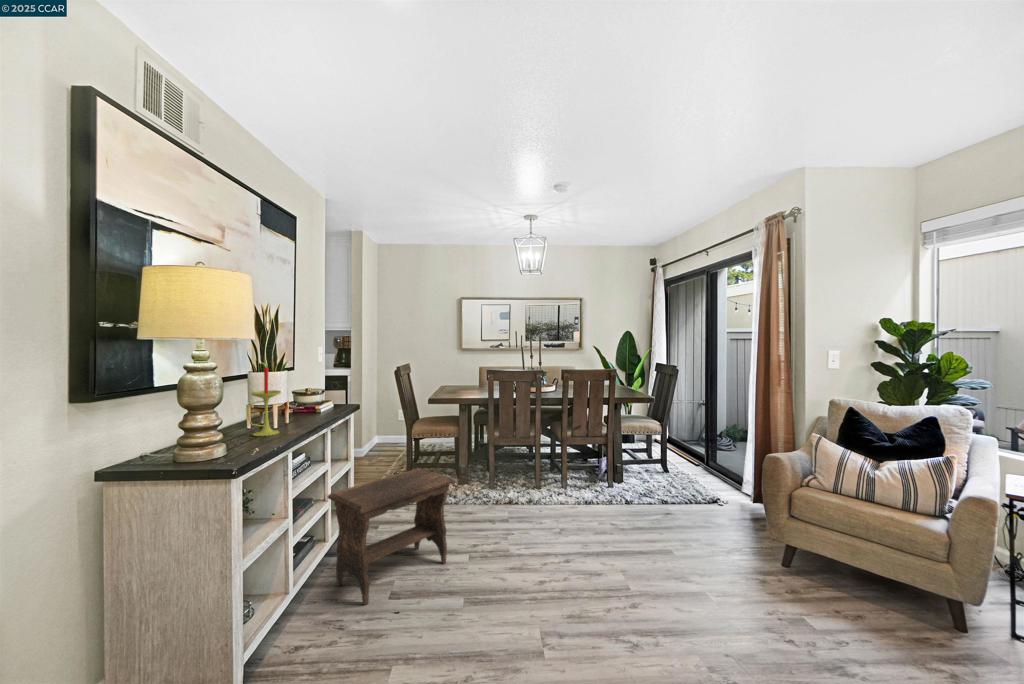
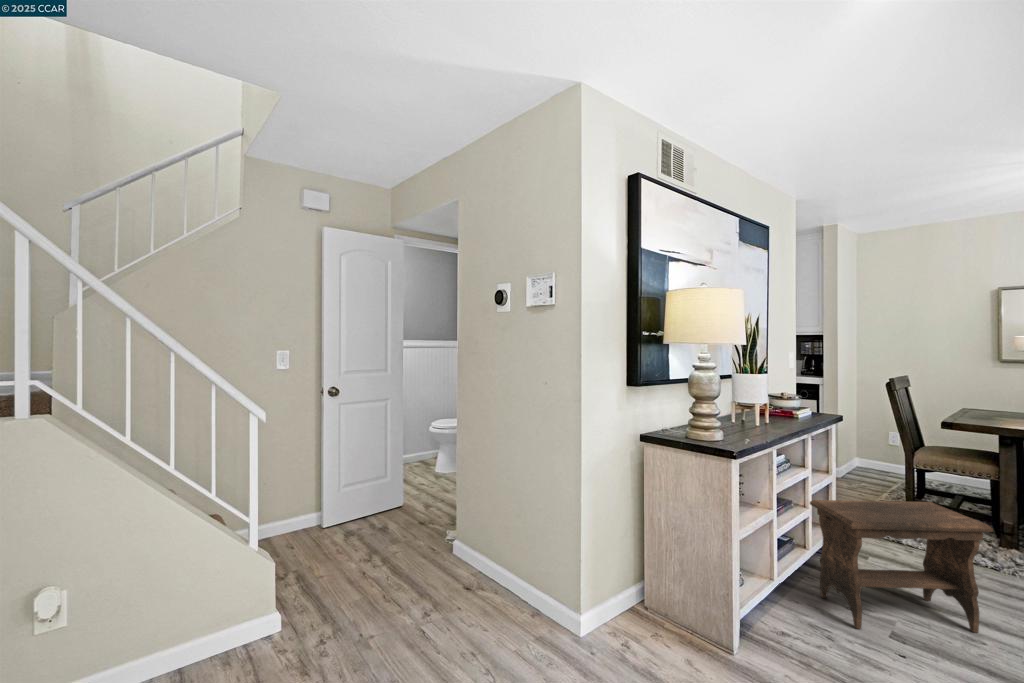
candle: present [247,367,281,436] -> none [735,368,764,431]

